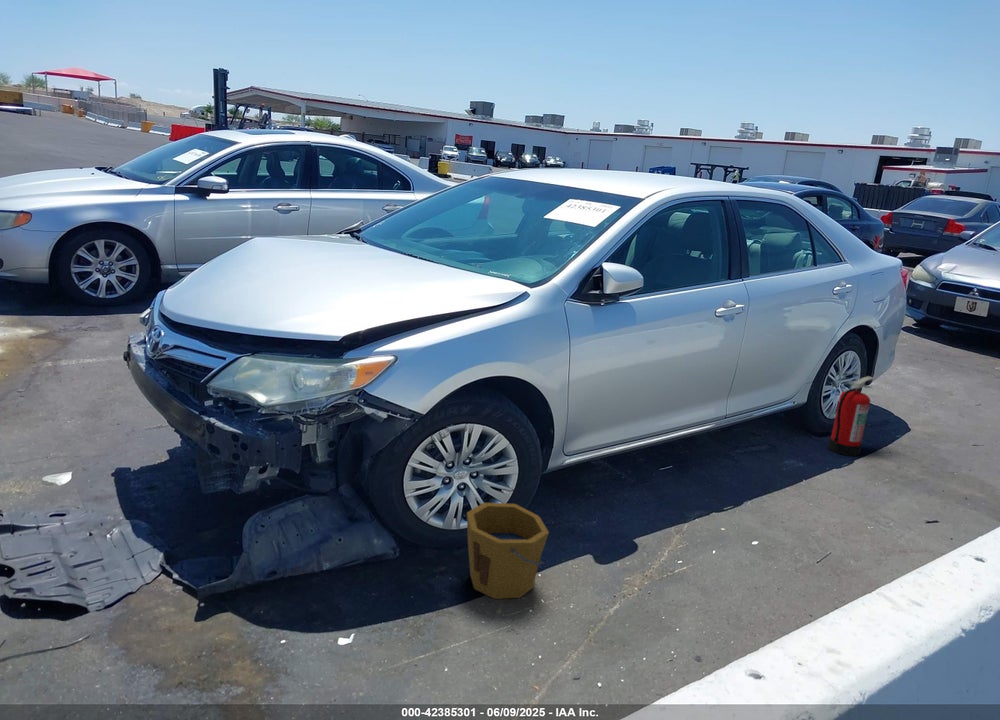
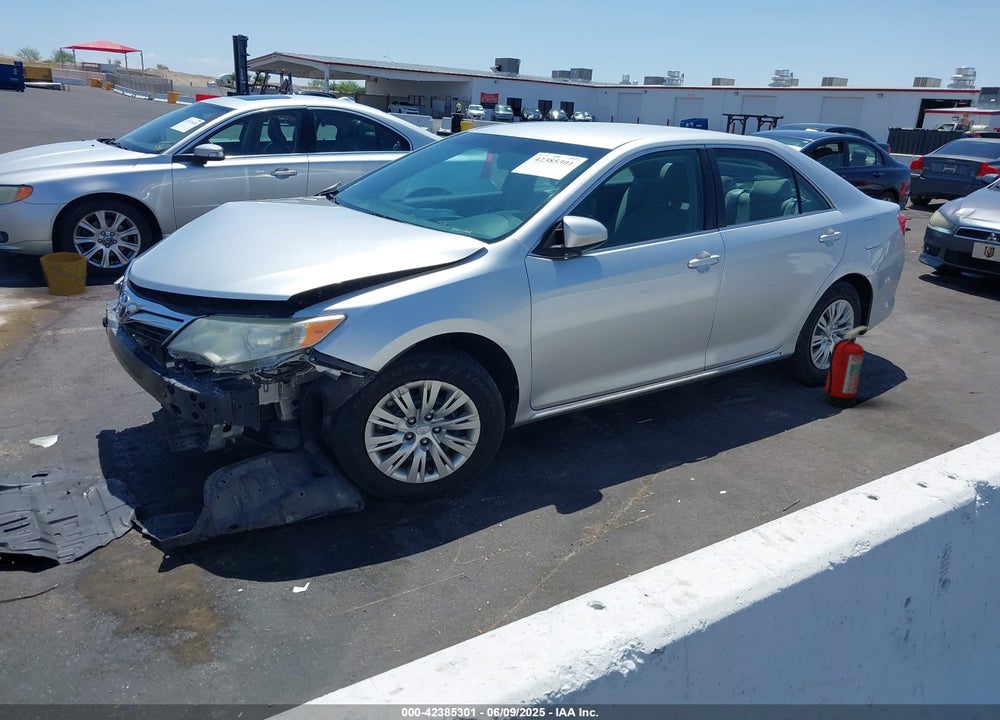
bucket: present [467,503,549,599] -> present [40,252,87,295]

